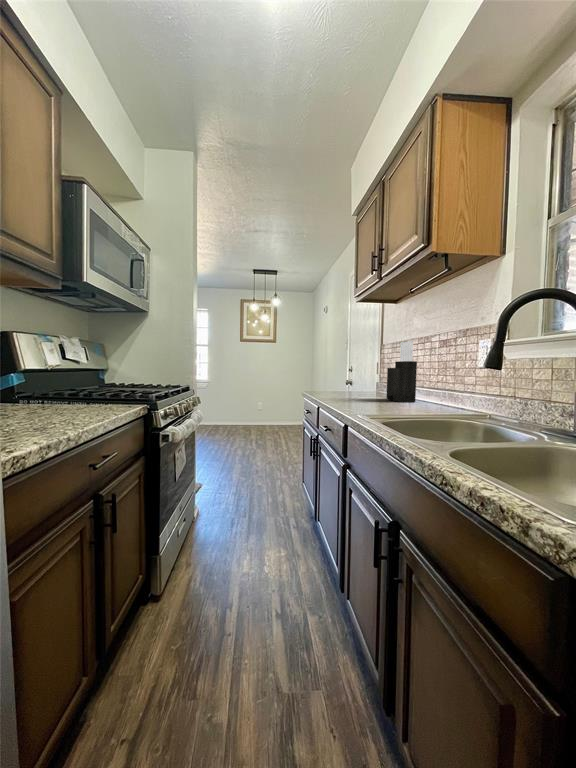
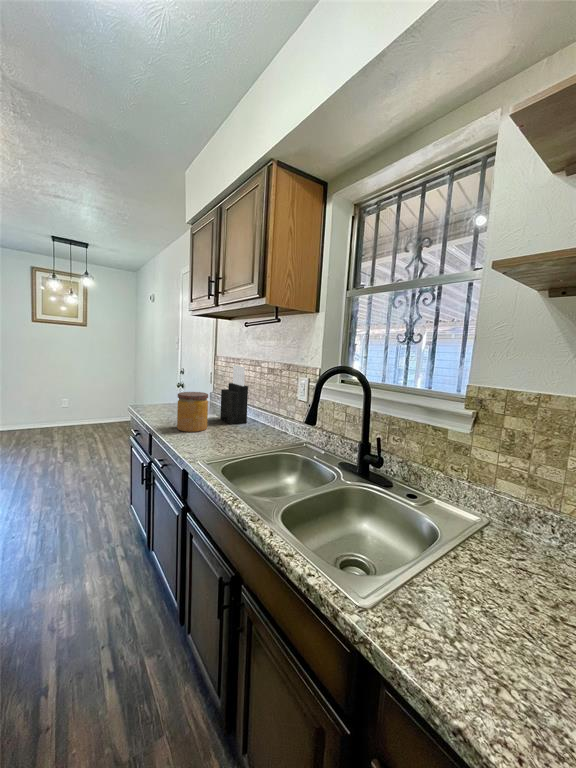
jar: none [342,366,373,404] -> present [177,392,208,432]

